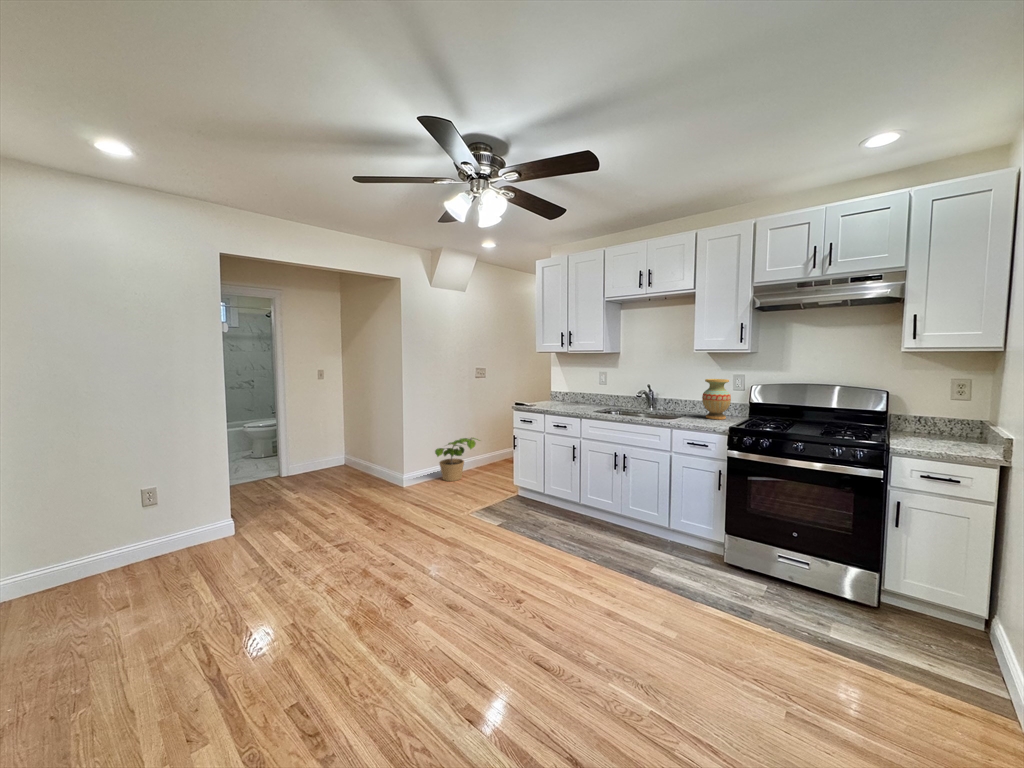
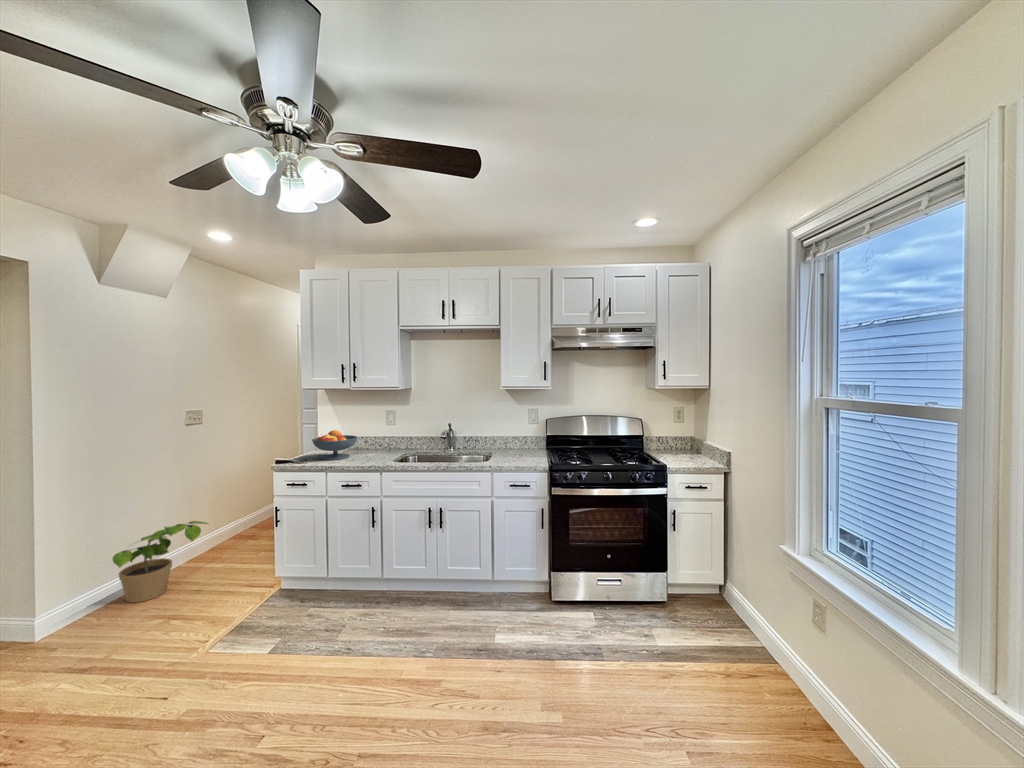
vase: present [702,379,731,419] -> none [507,414,532,455]
fruit bowl: none [541,385,573,407] -> present [312,430,358,460]

